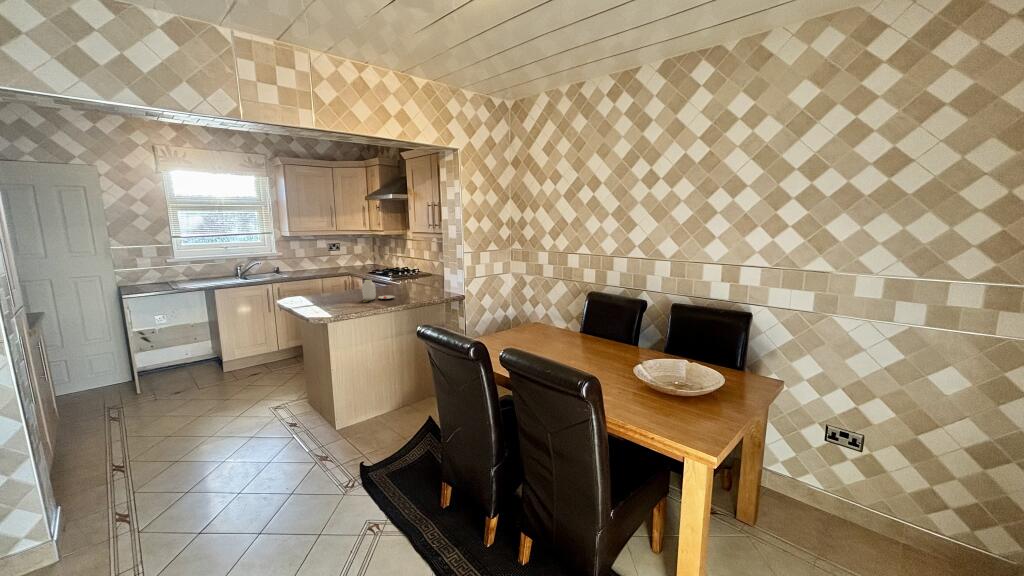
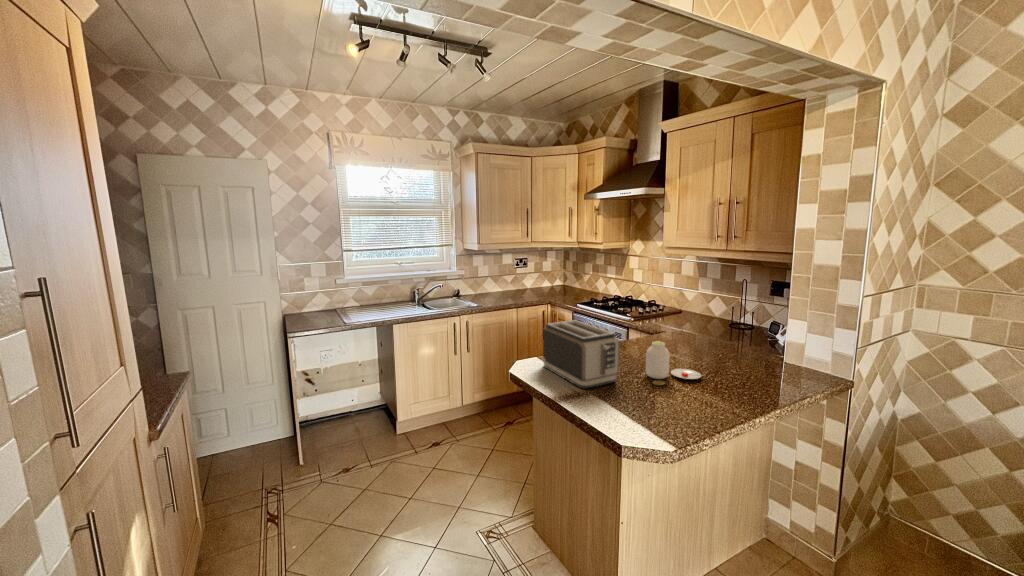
toaster: none [302,271,343,305] -> present [543,320,620,388]

